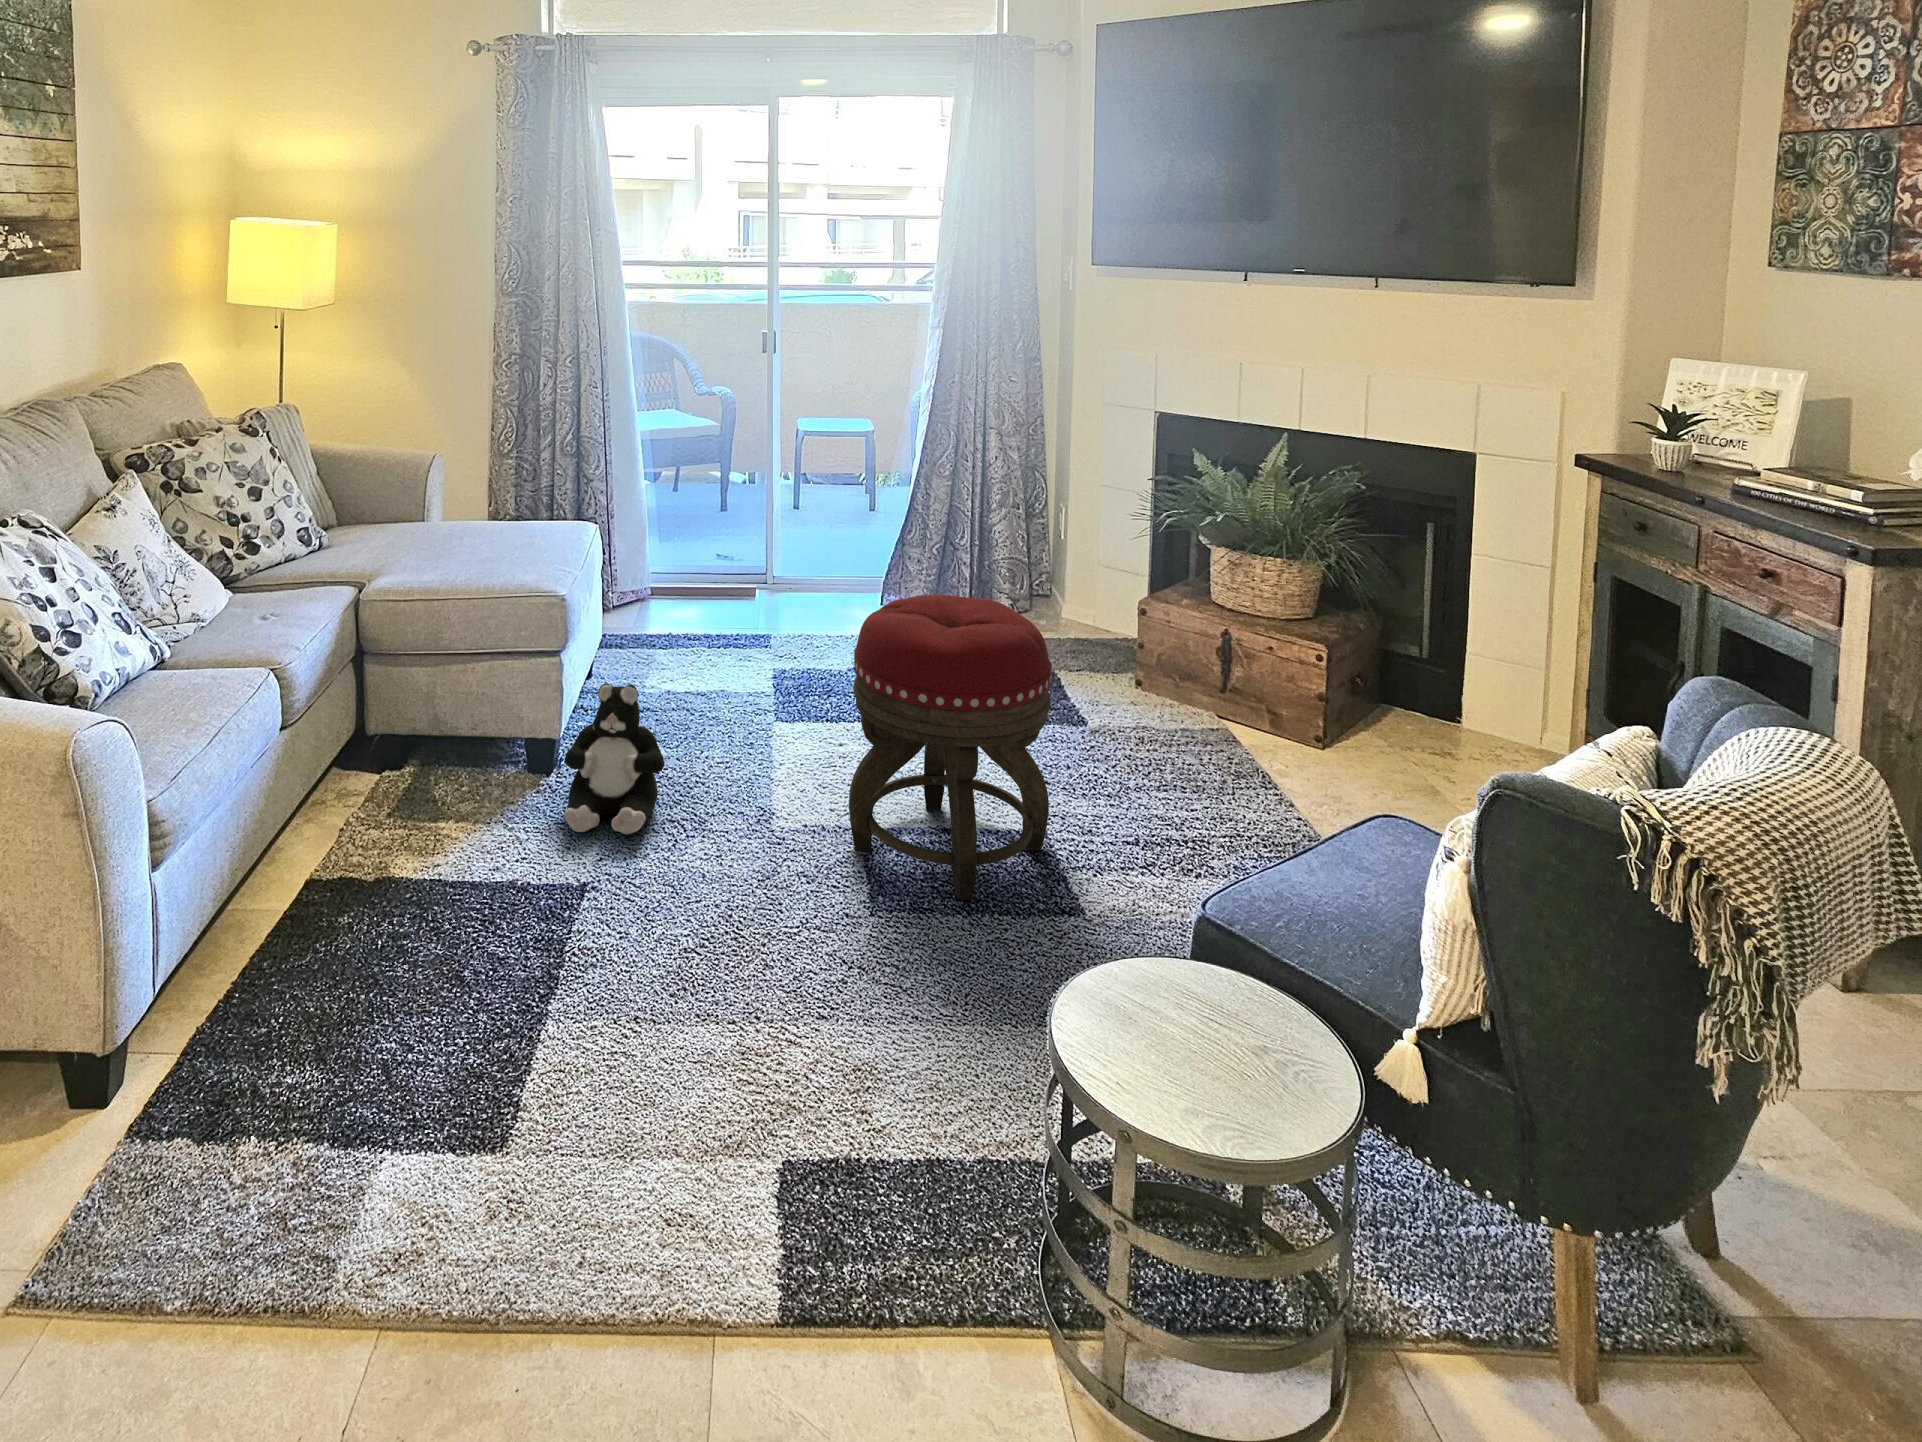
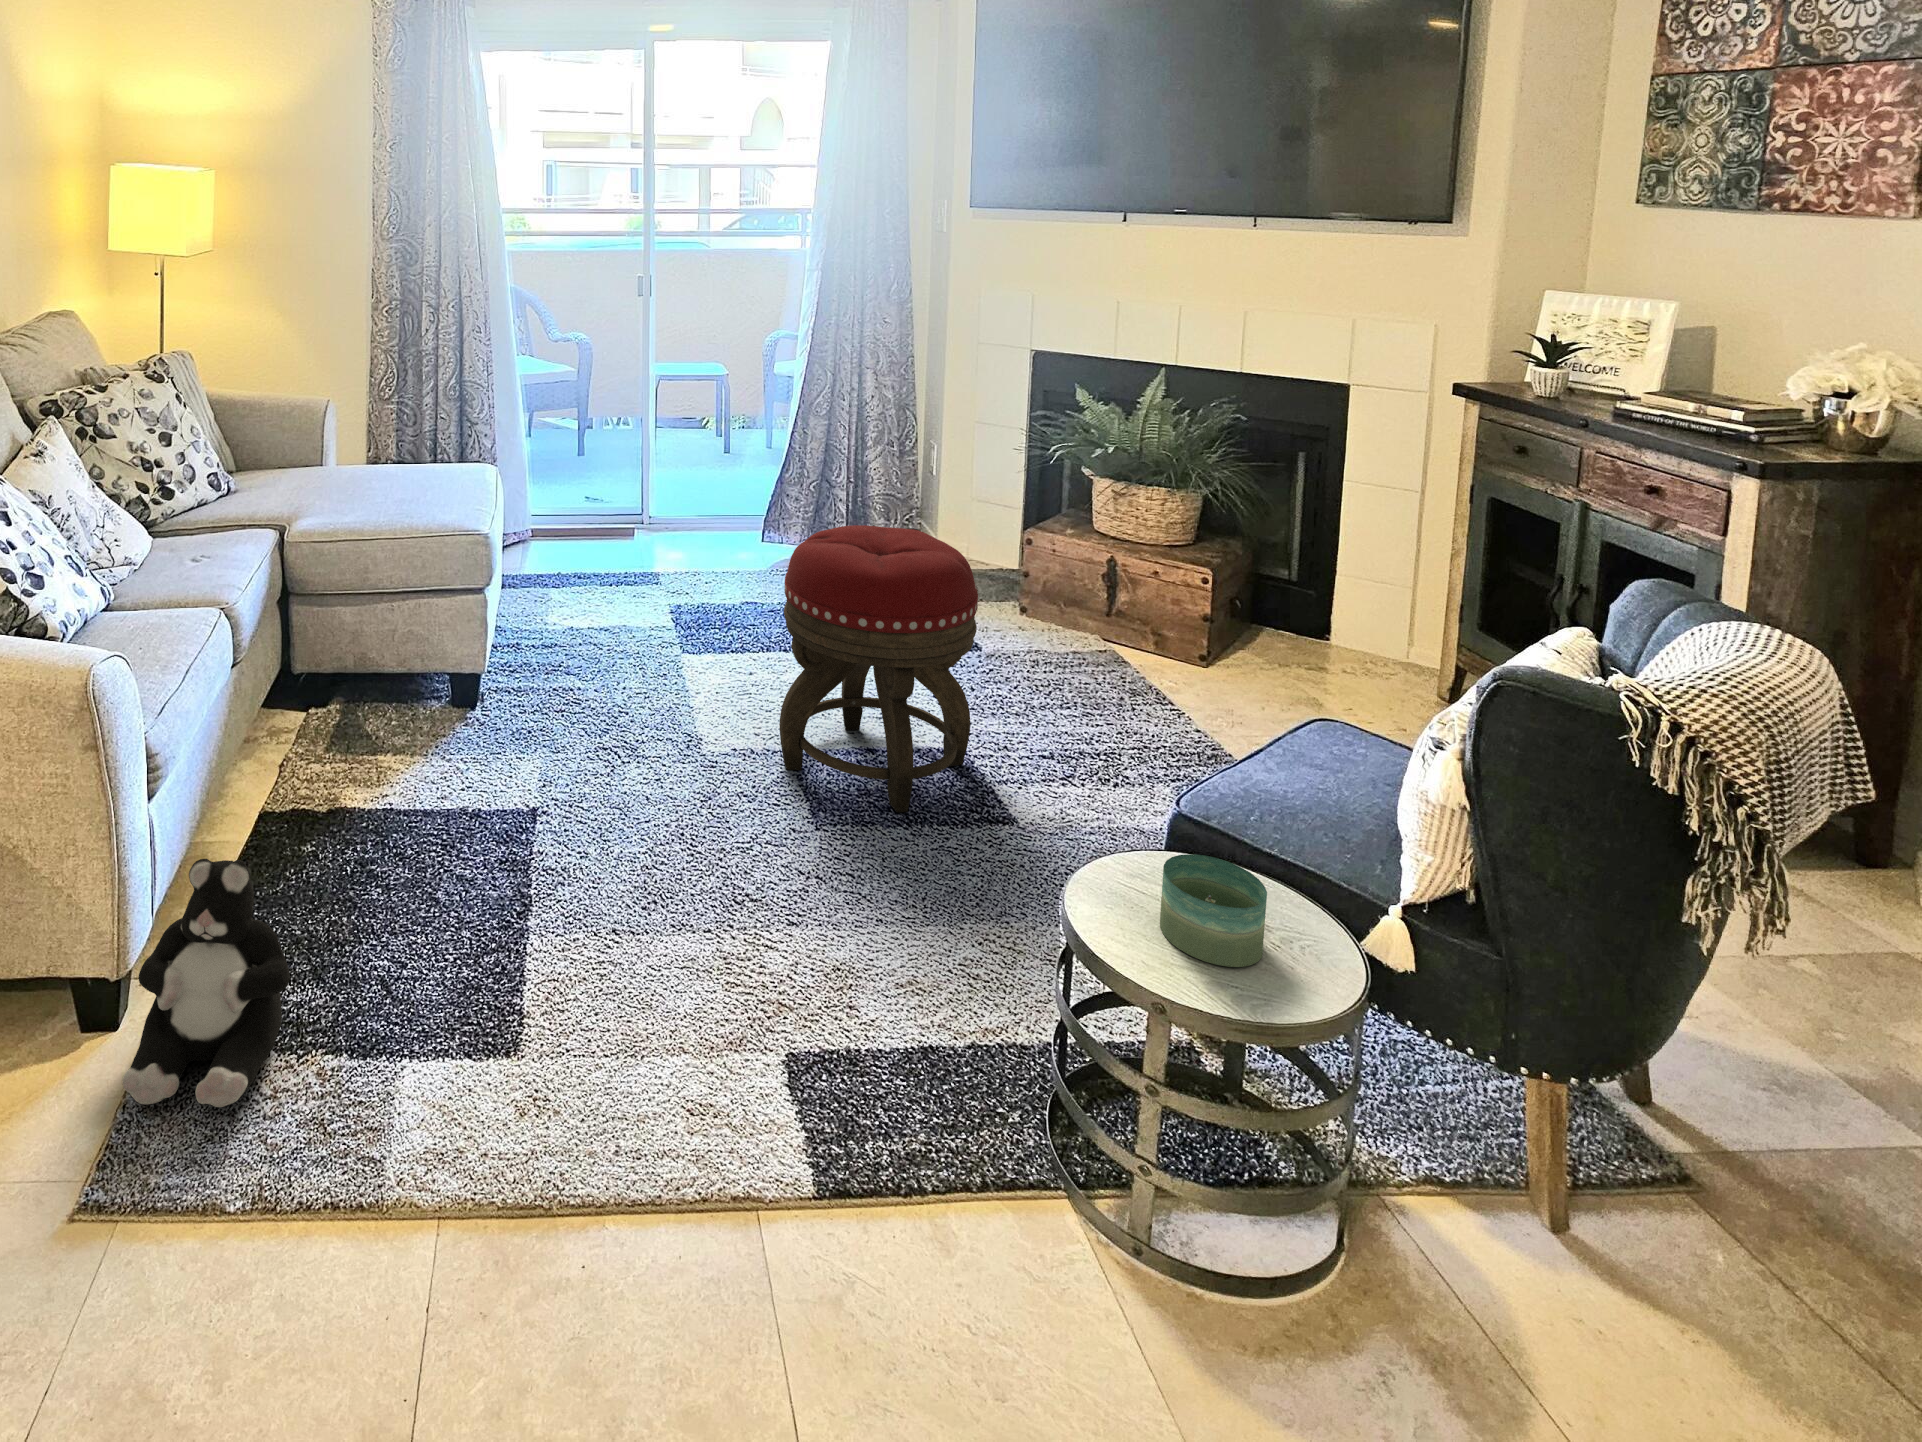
plush toy: present [564,683,665,835] -> present [122,859,290,1107]
candle: none [1142,966,1249,1093] -> present [1160,854,1267,967]

